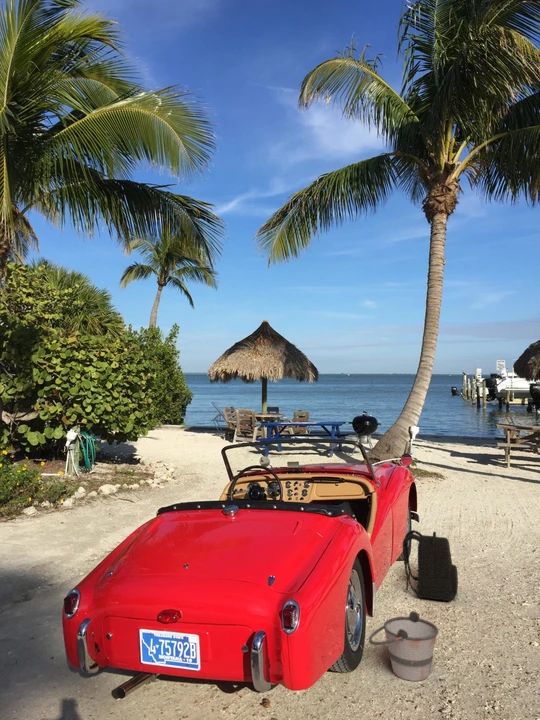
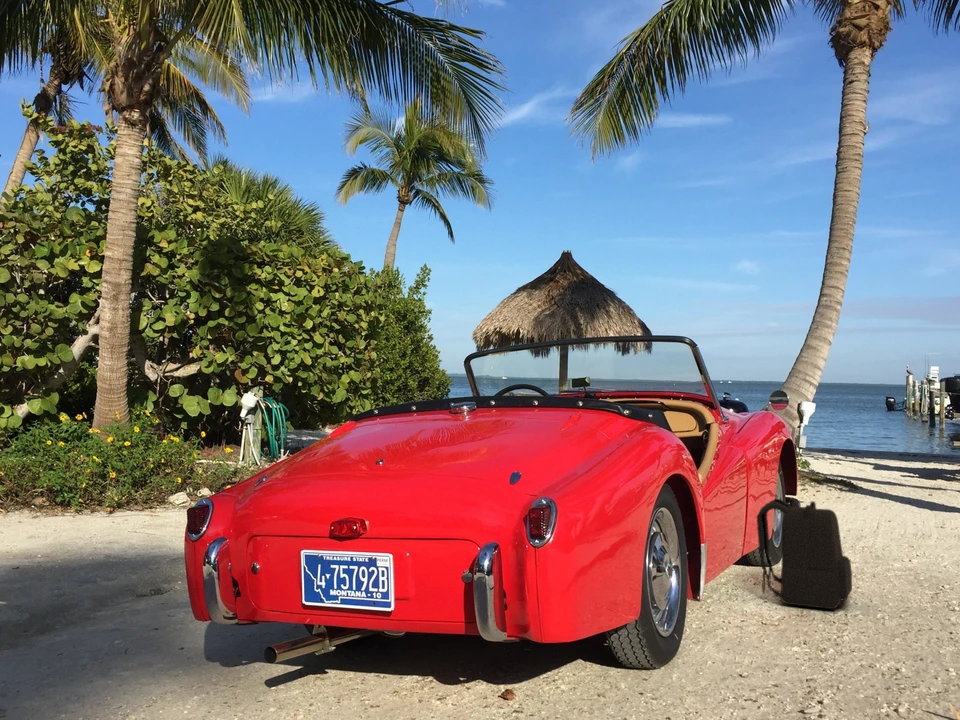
bucket: present [369,611,438,681] -> none [681,585,797,686]

